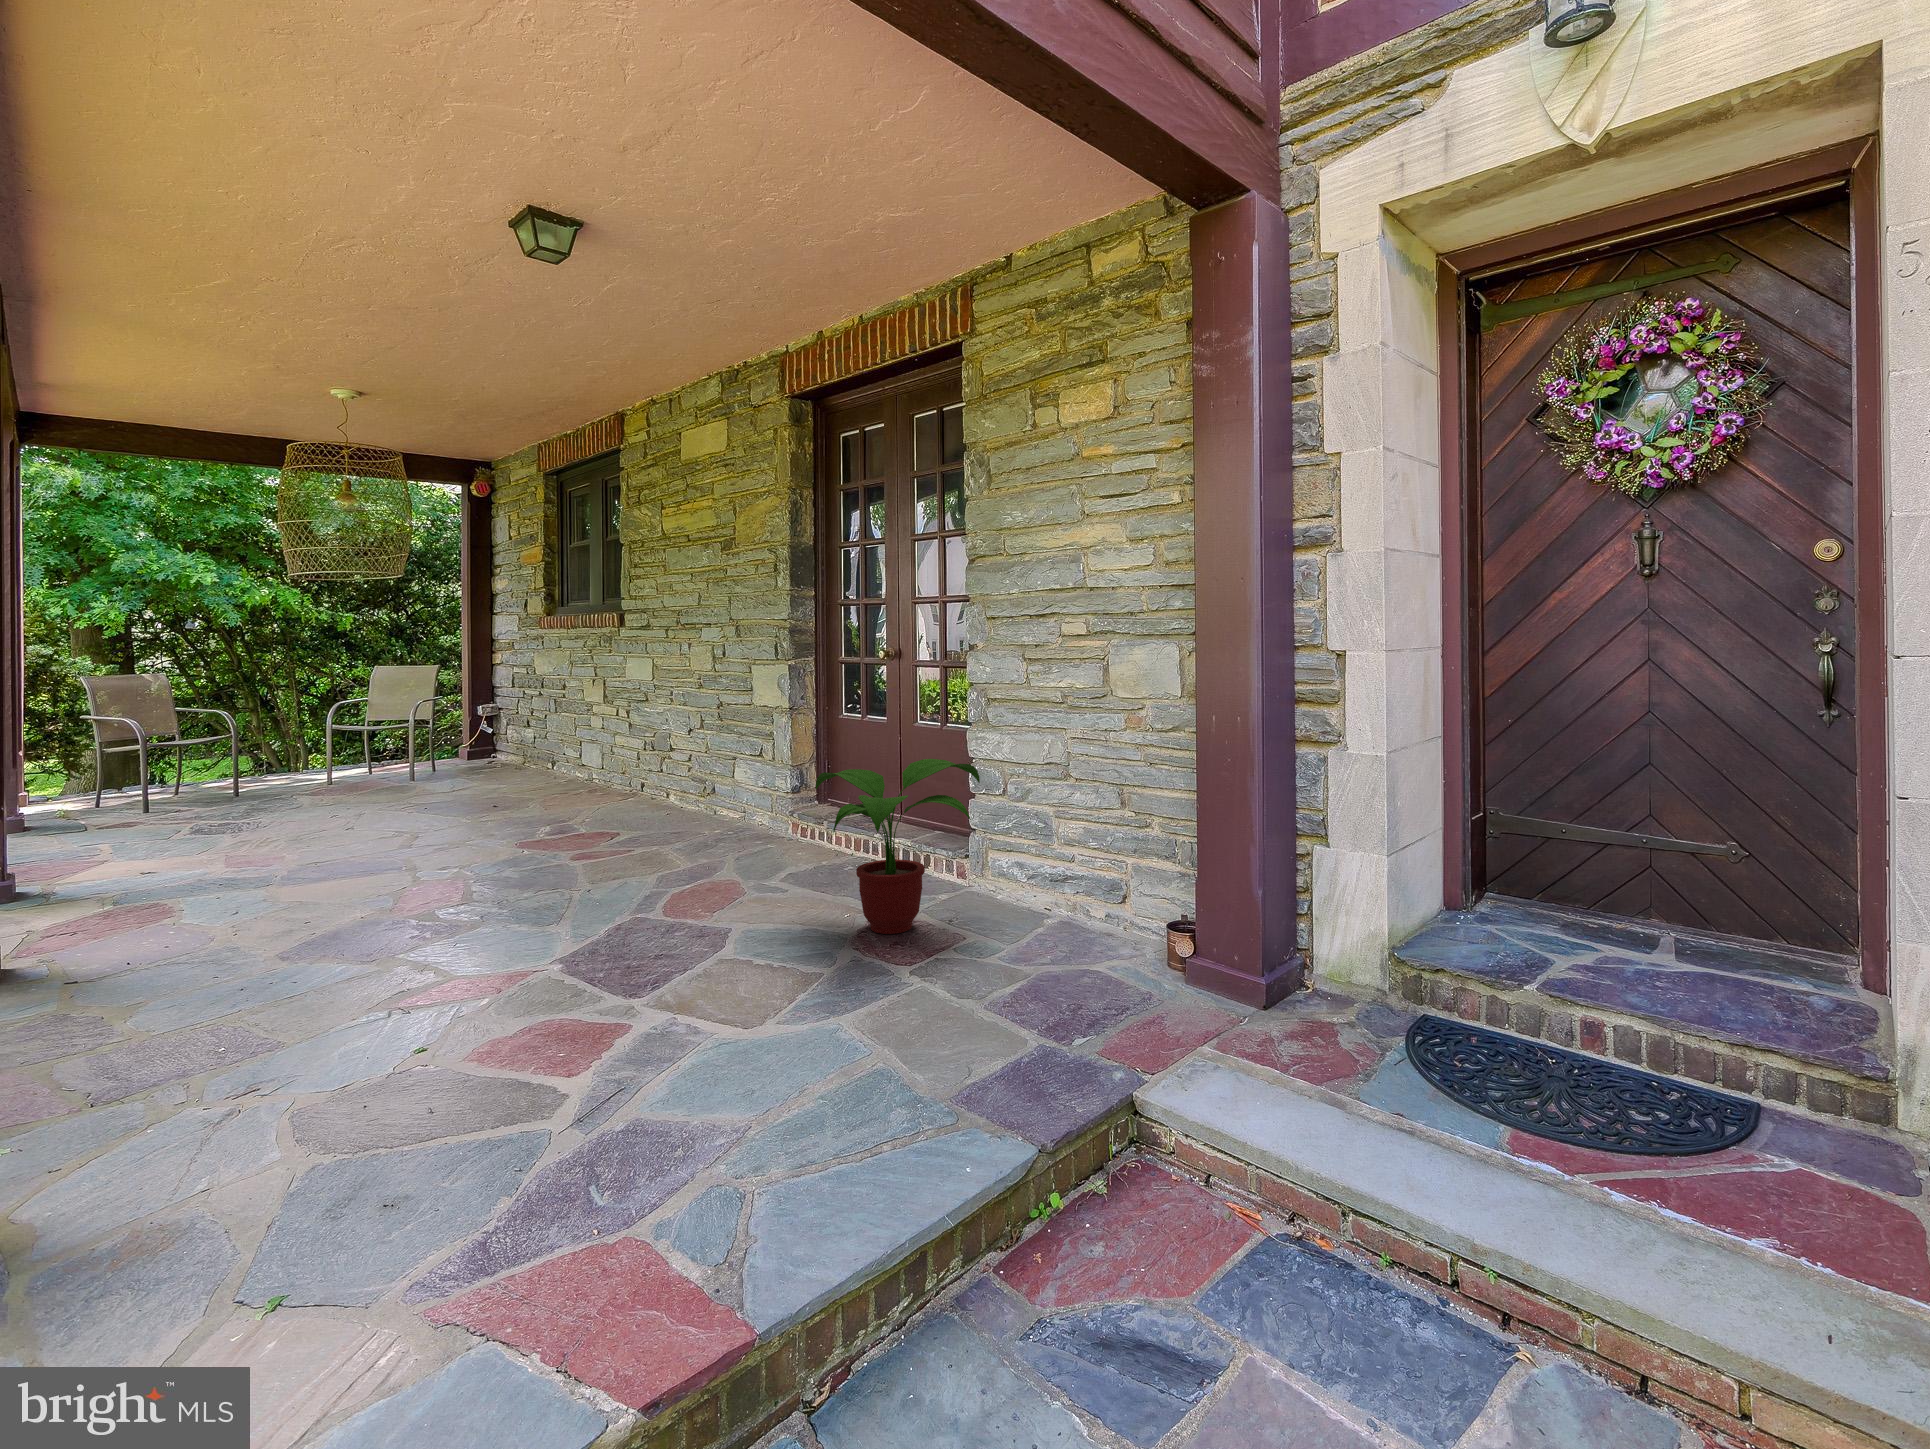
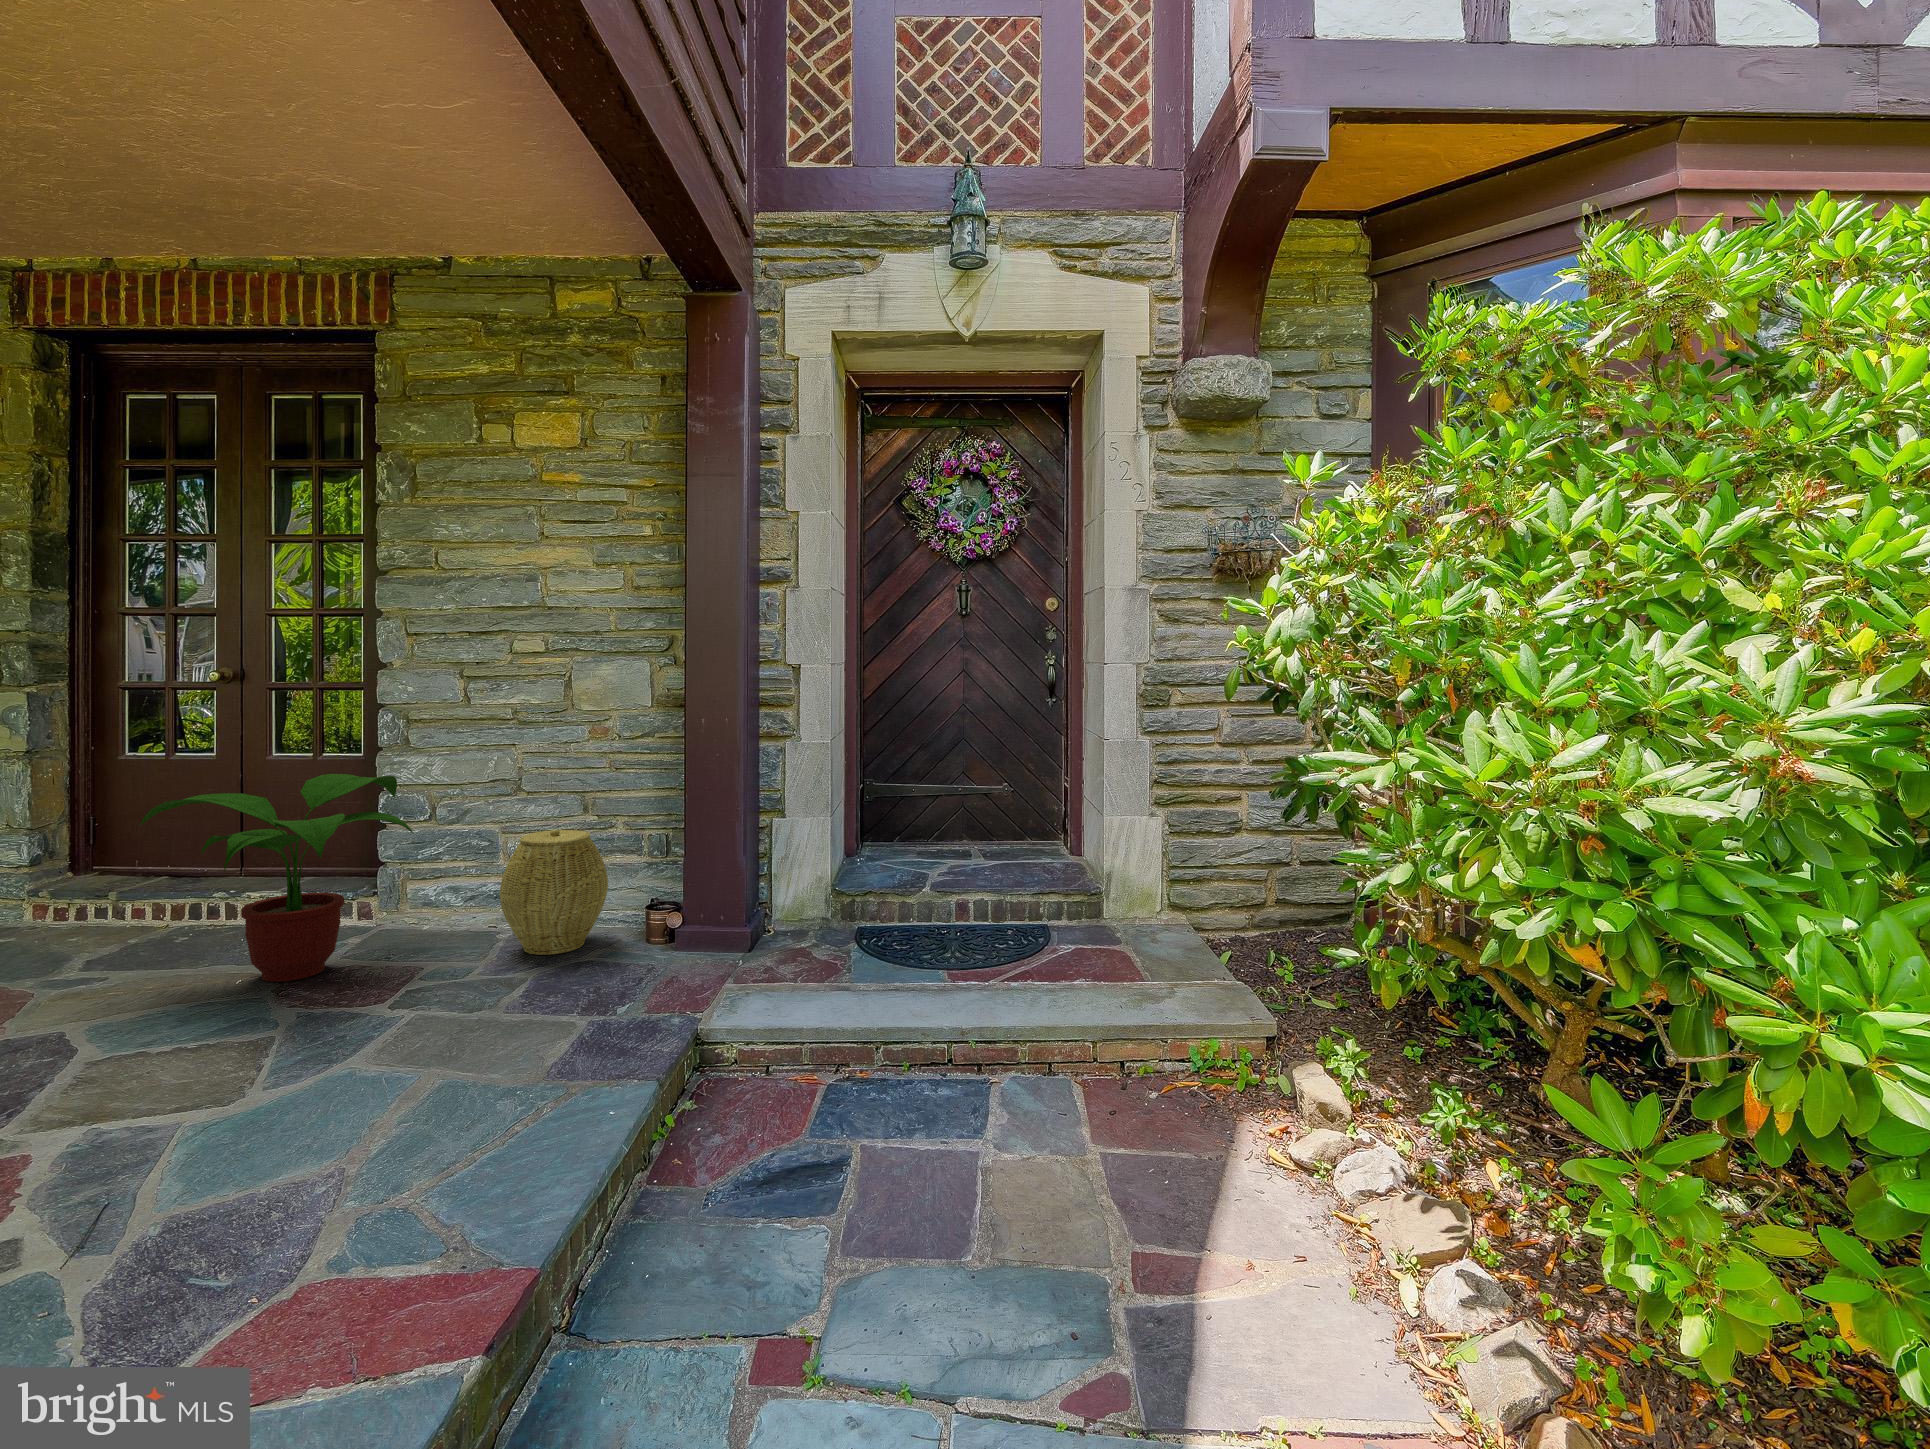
woven basket: none [1031,831,1129,961] -> present [500,829,608,955]

